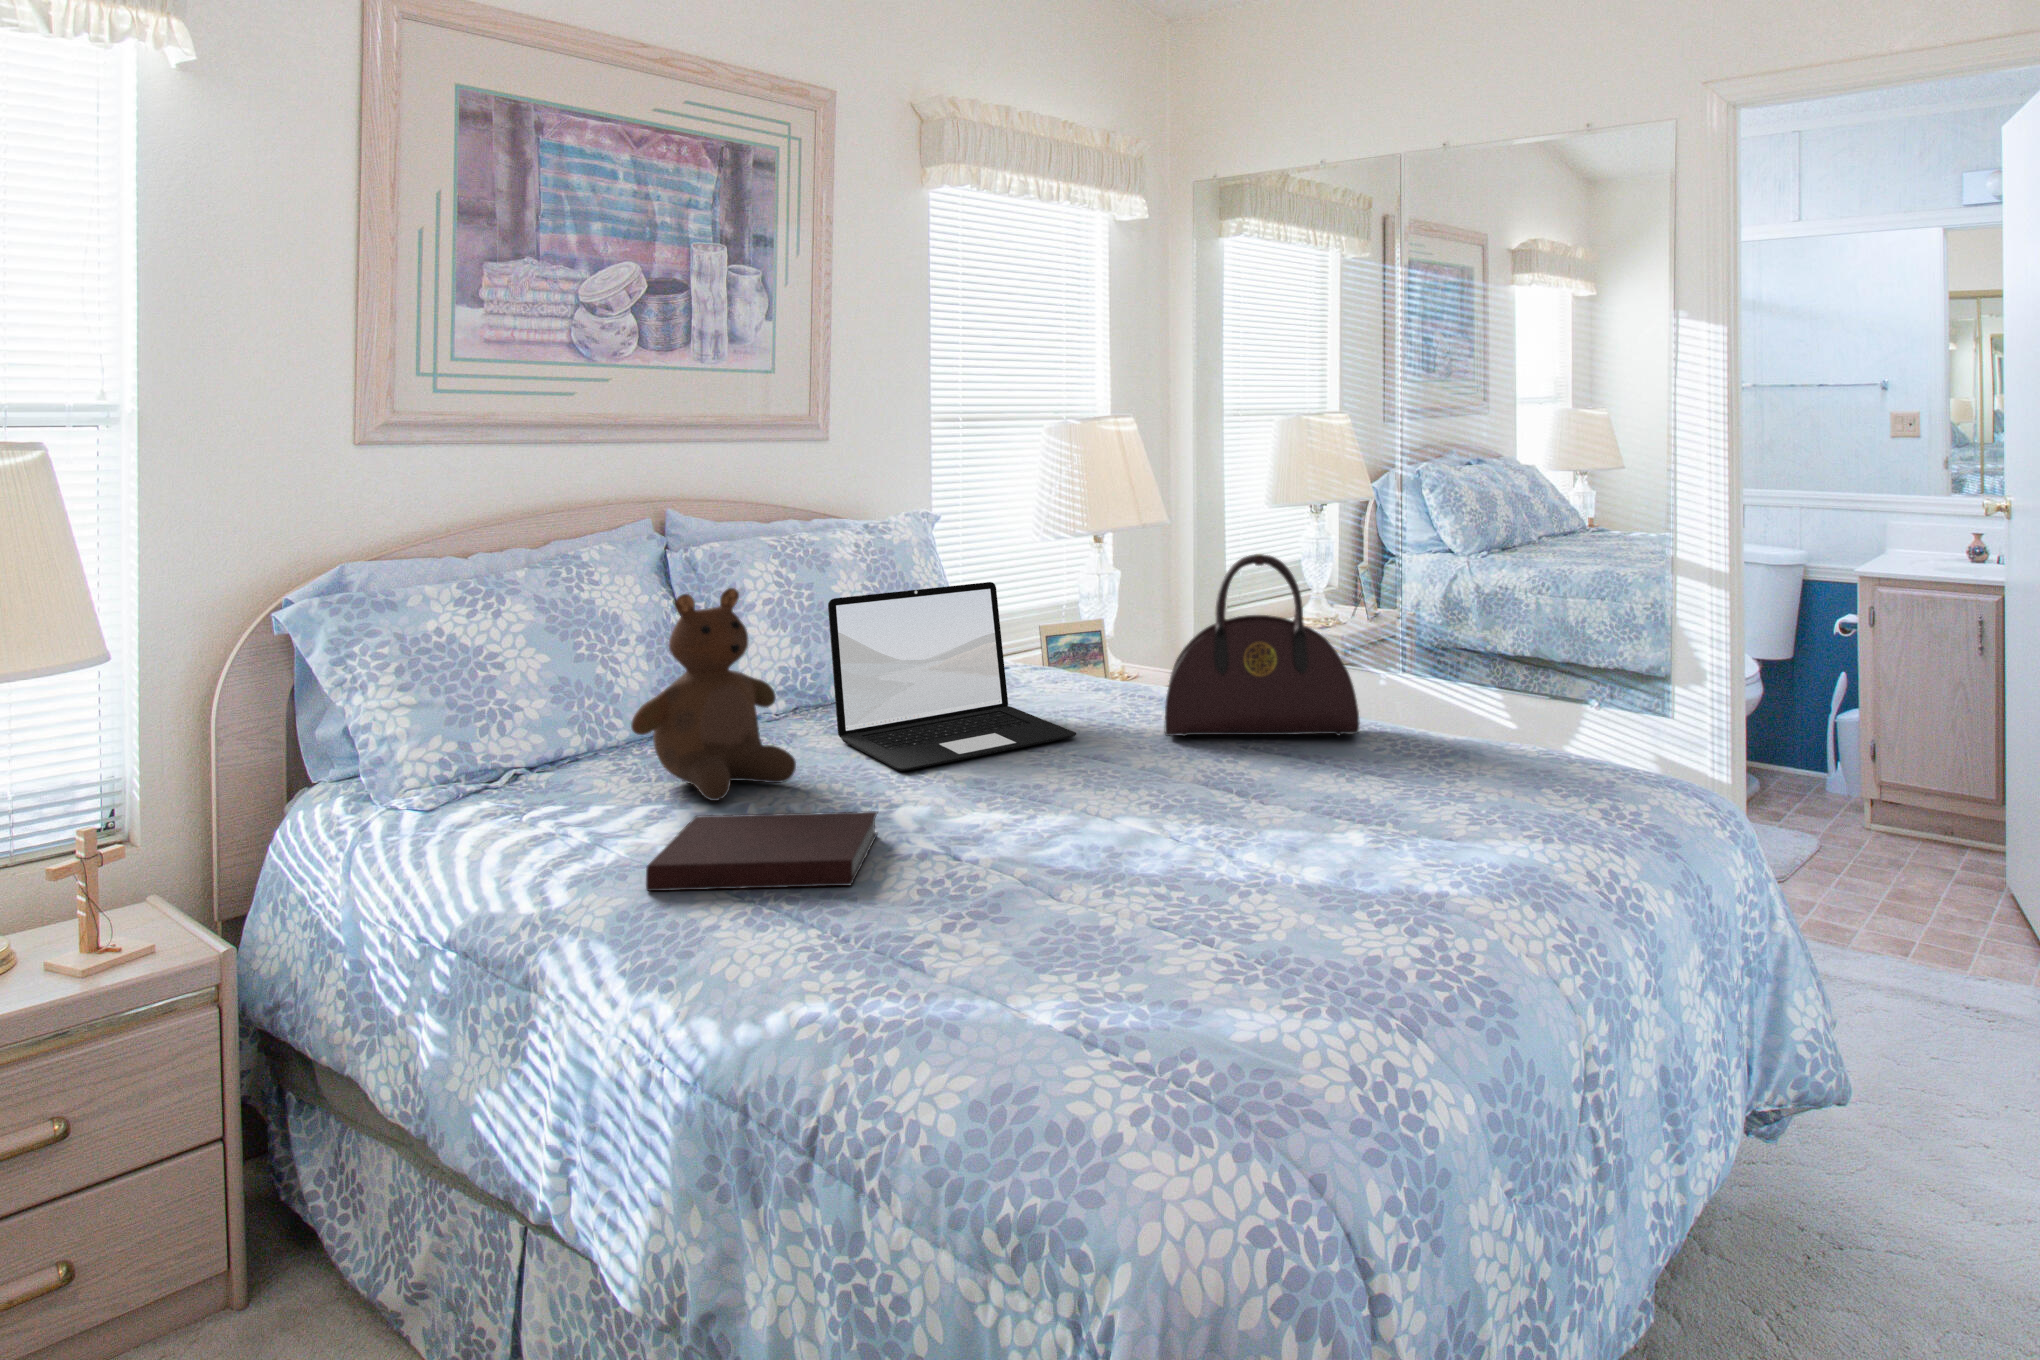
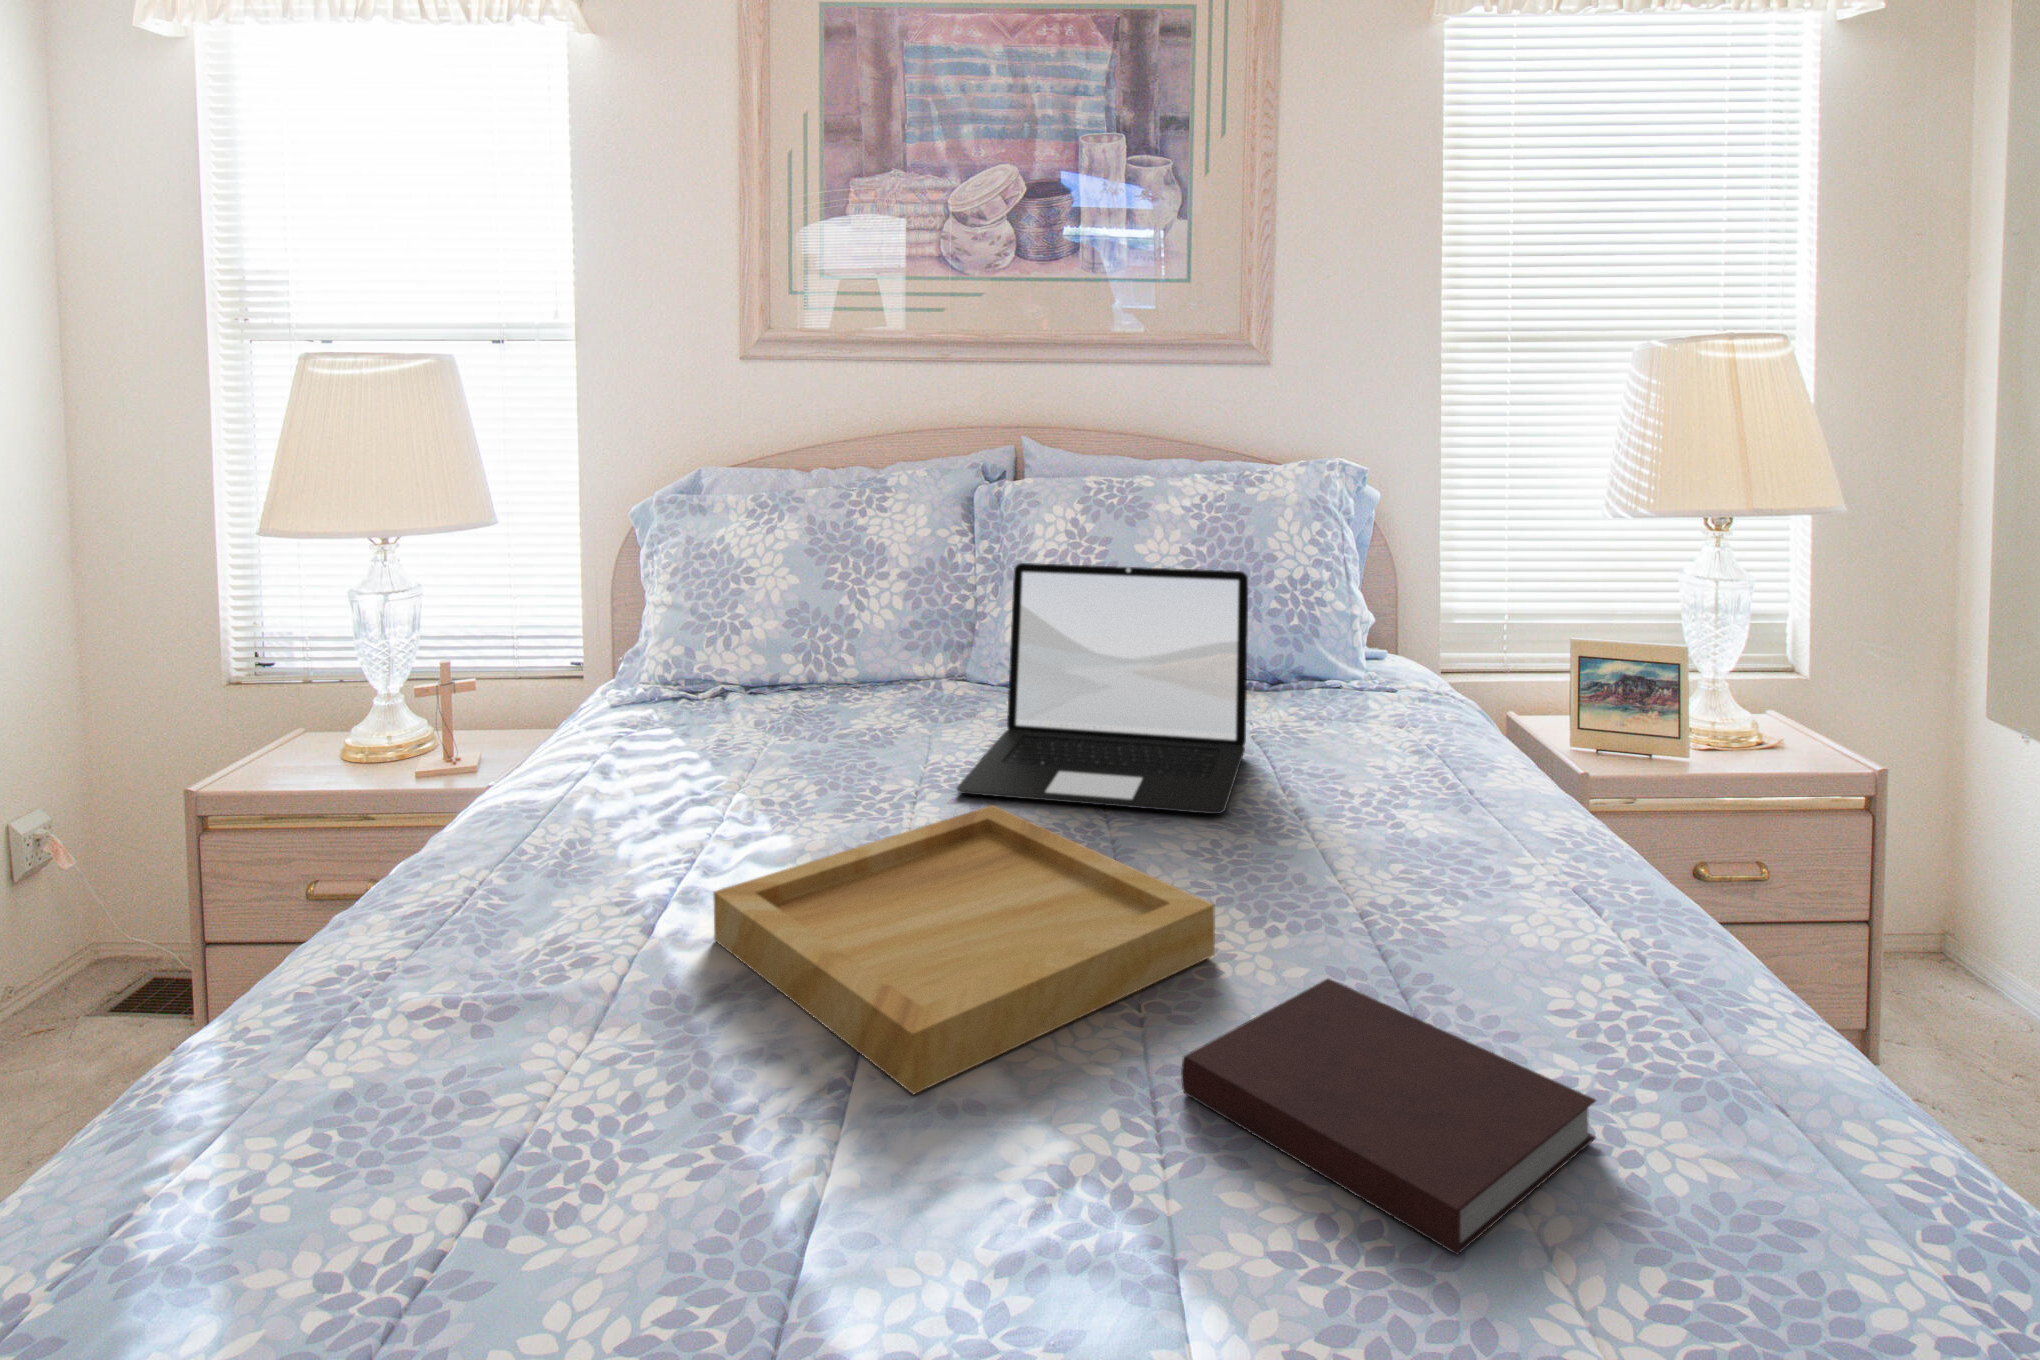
handbag: present [1165,554,1360,736] -> none [1307,596,1658,971]
teddy bear: present [631,588,796,801] -> none [736,536,907,767]
tray: none [973,748,1243,867] -> present [714,805,1215,1094]
notebook: present [646,811,878,891] -> present [1181,979,1596,1255]

